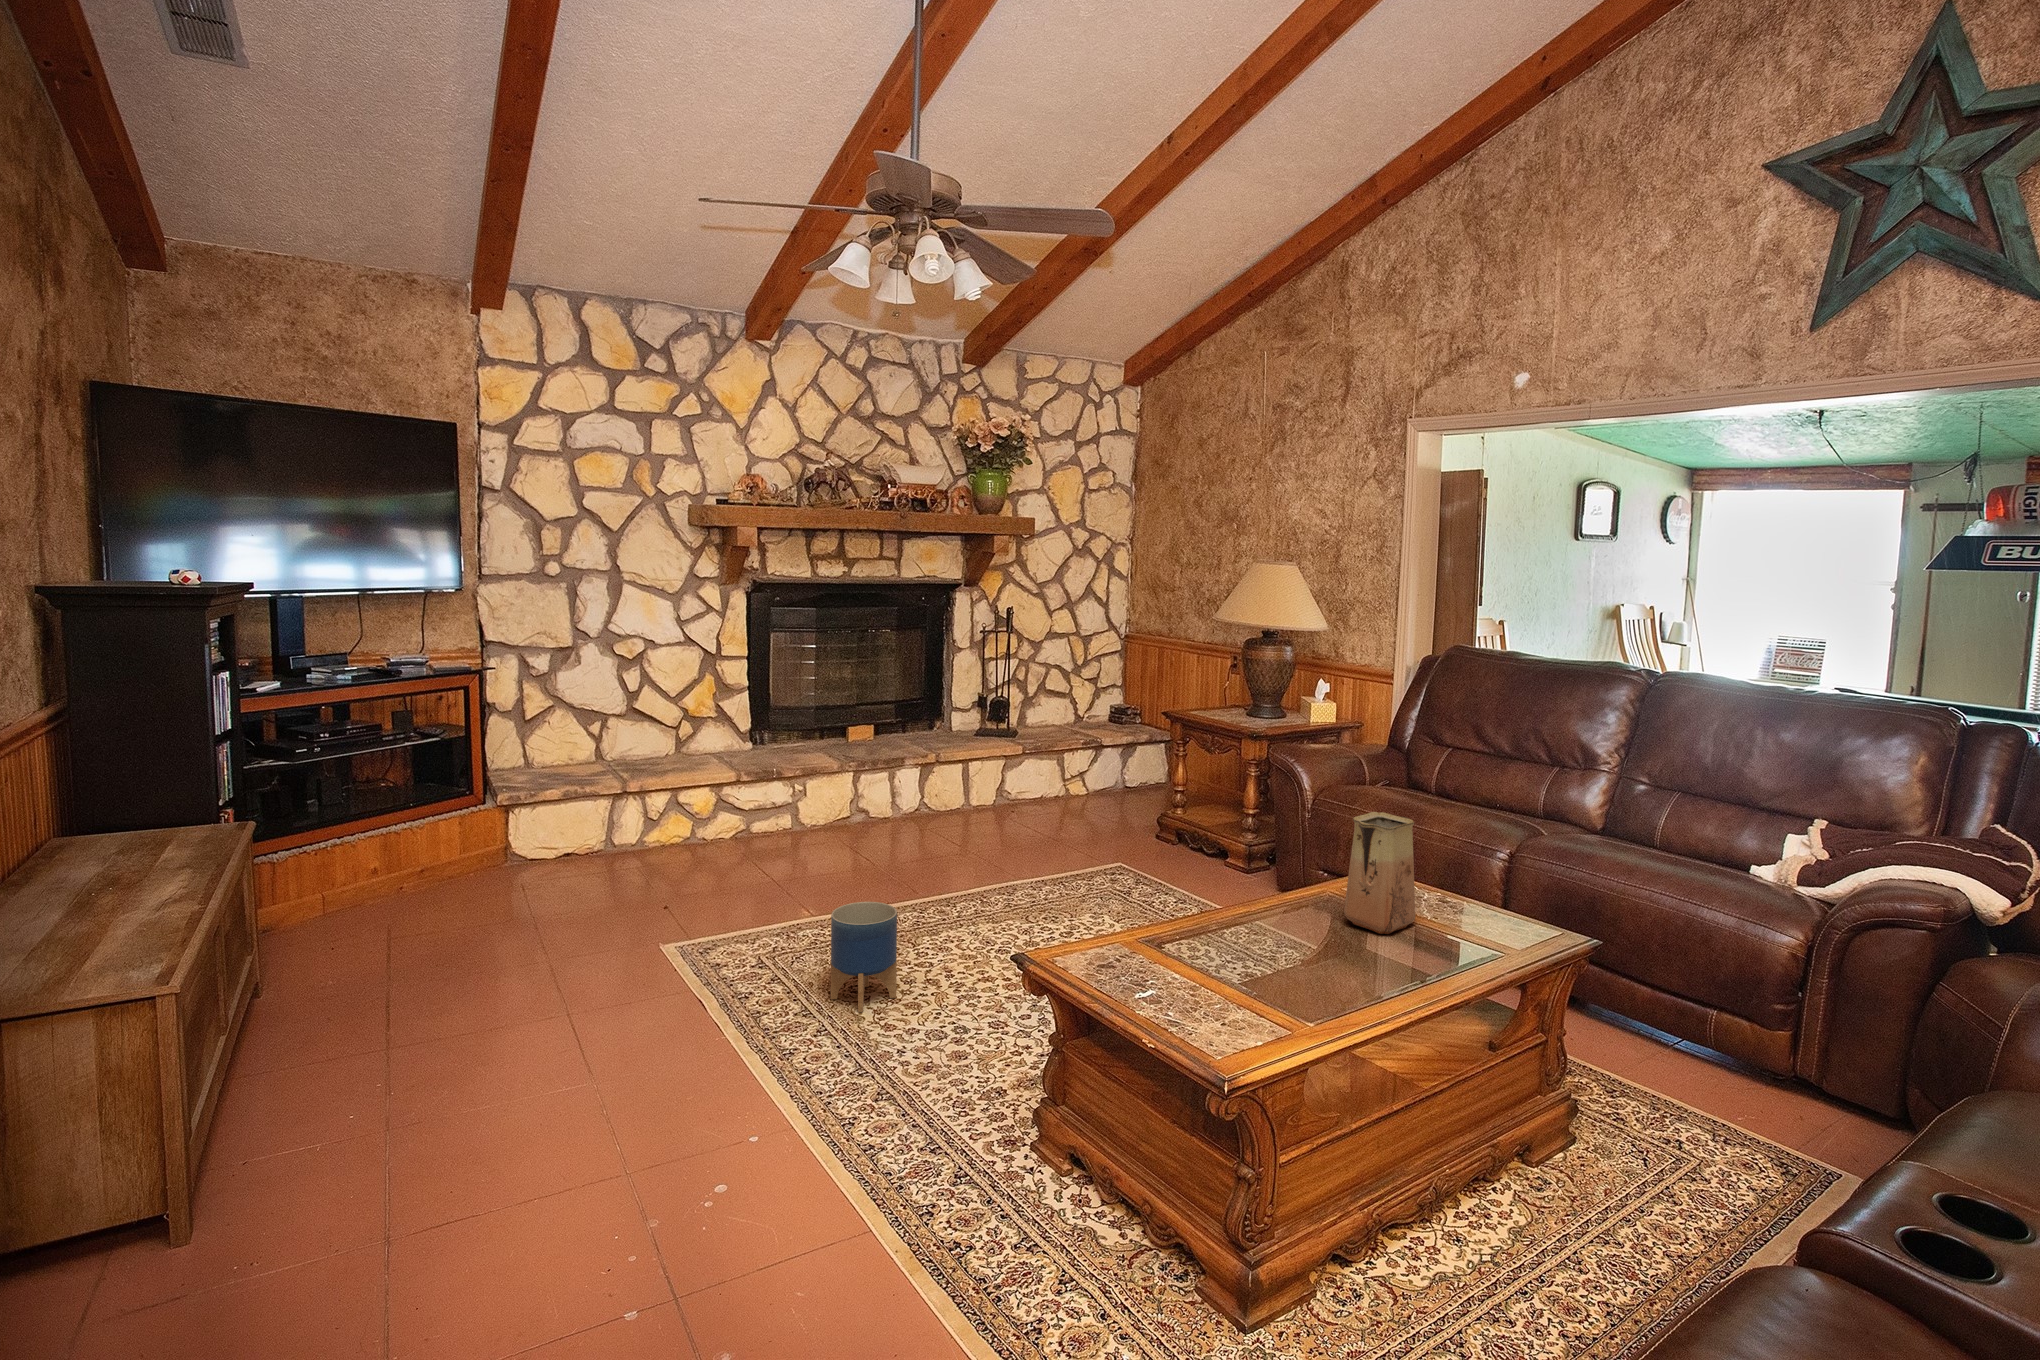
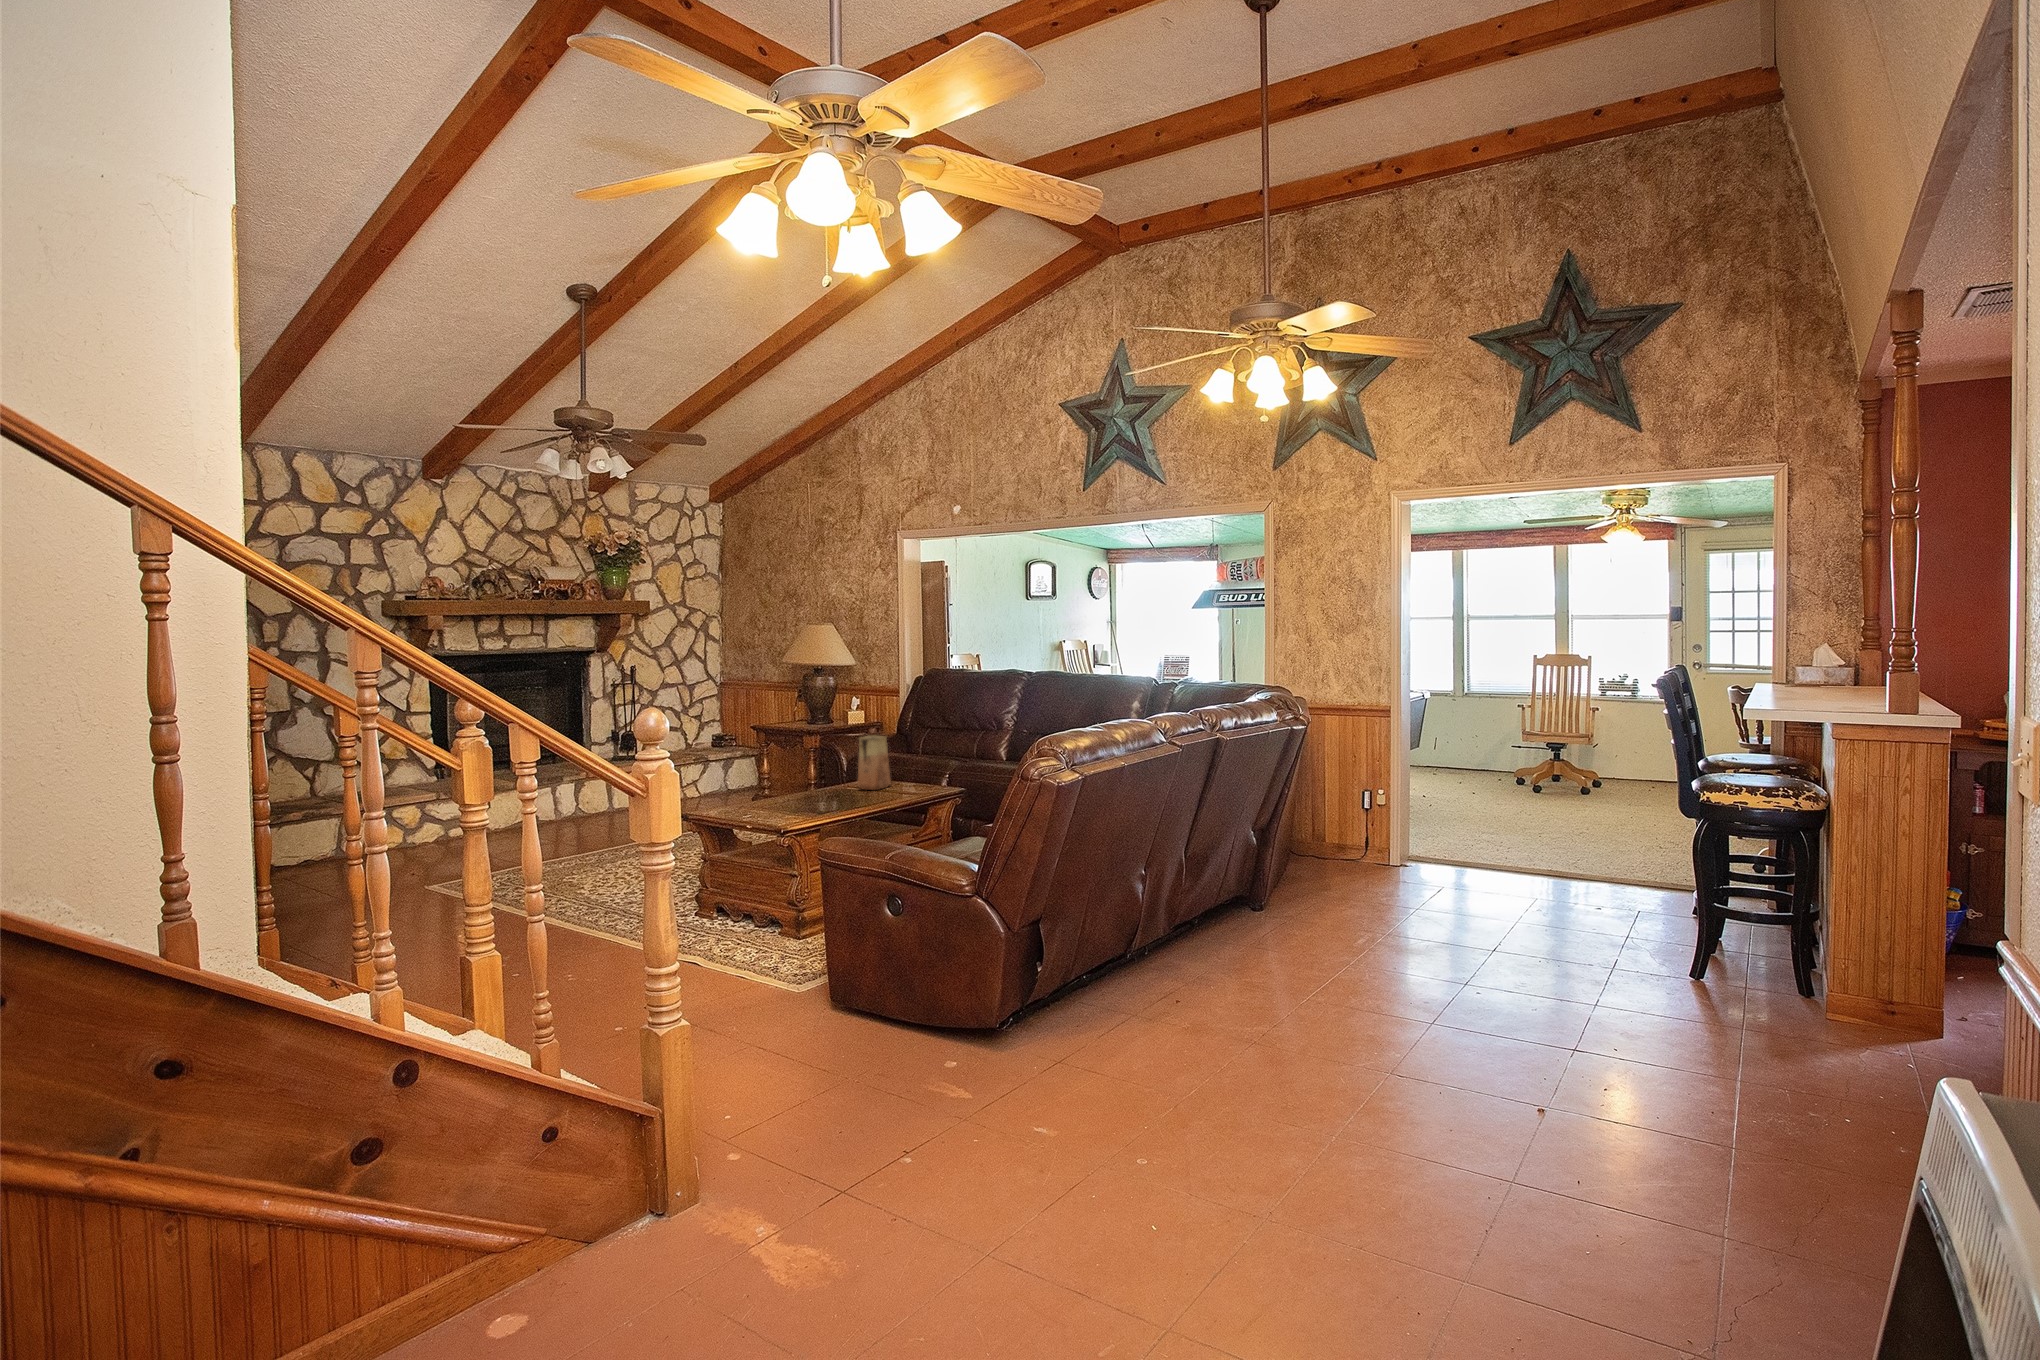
planter: present [831,902,897,1012] -> none [569,825,611,883]

